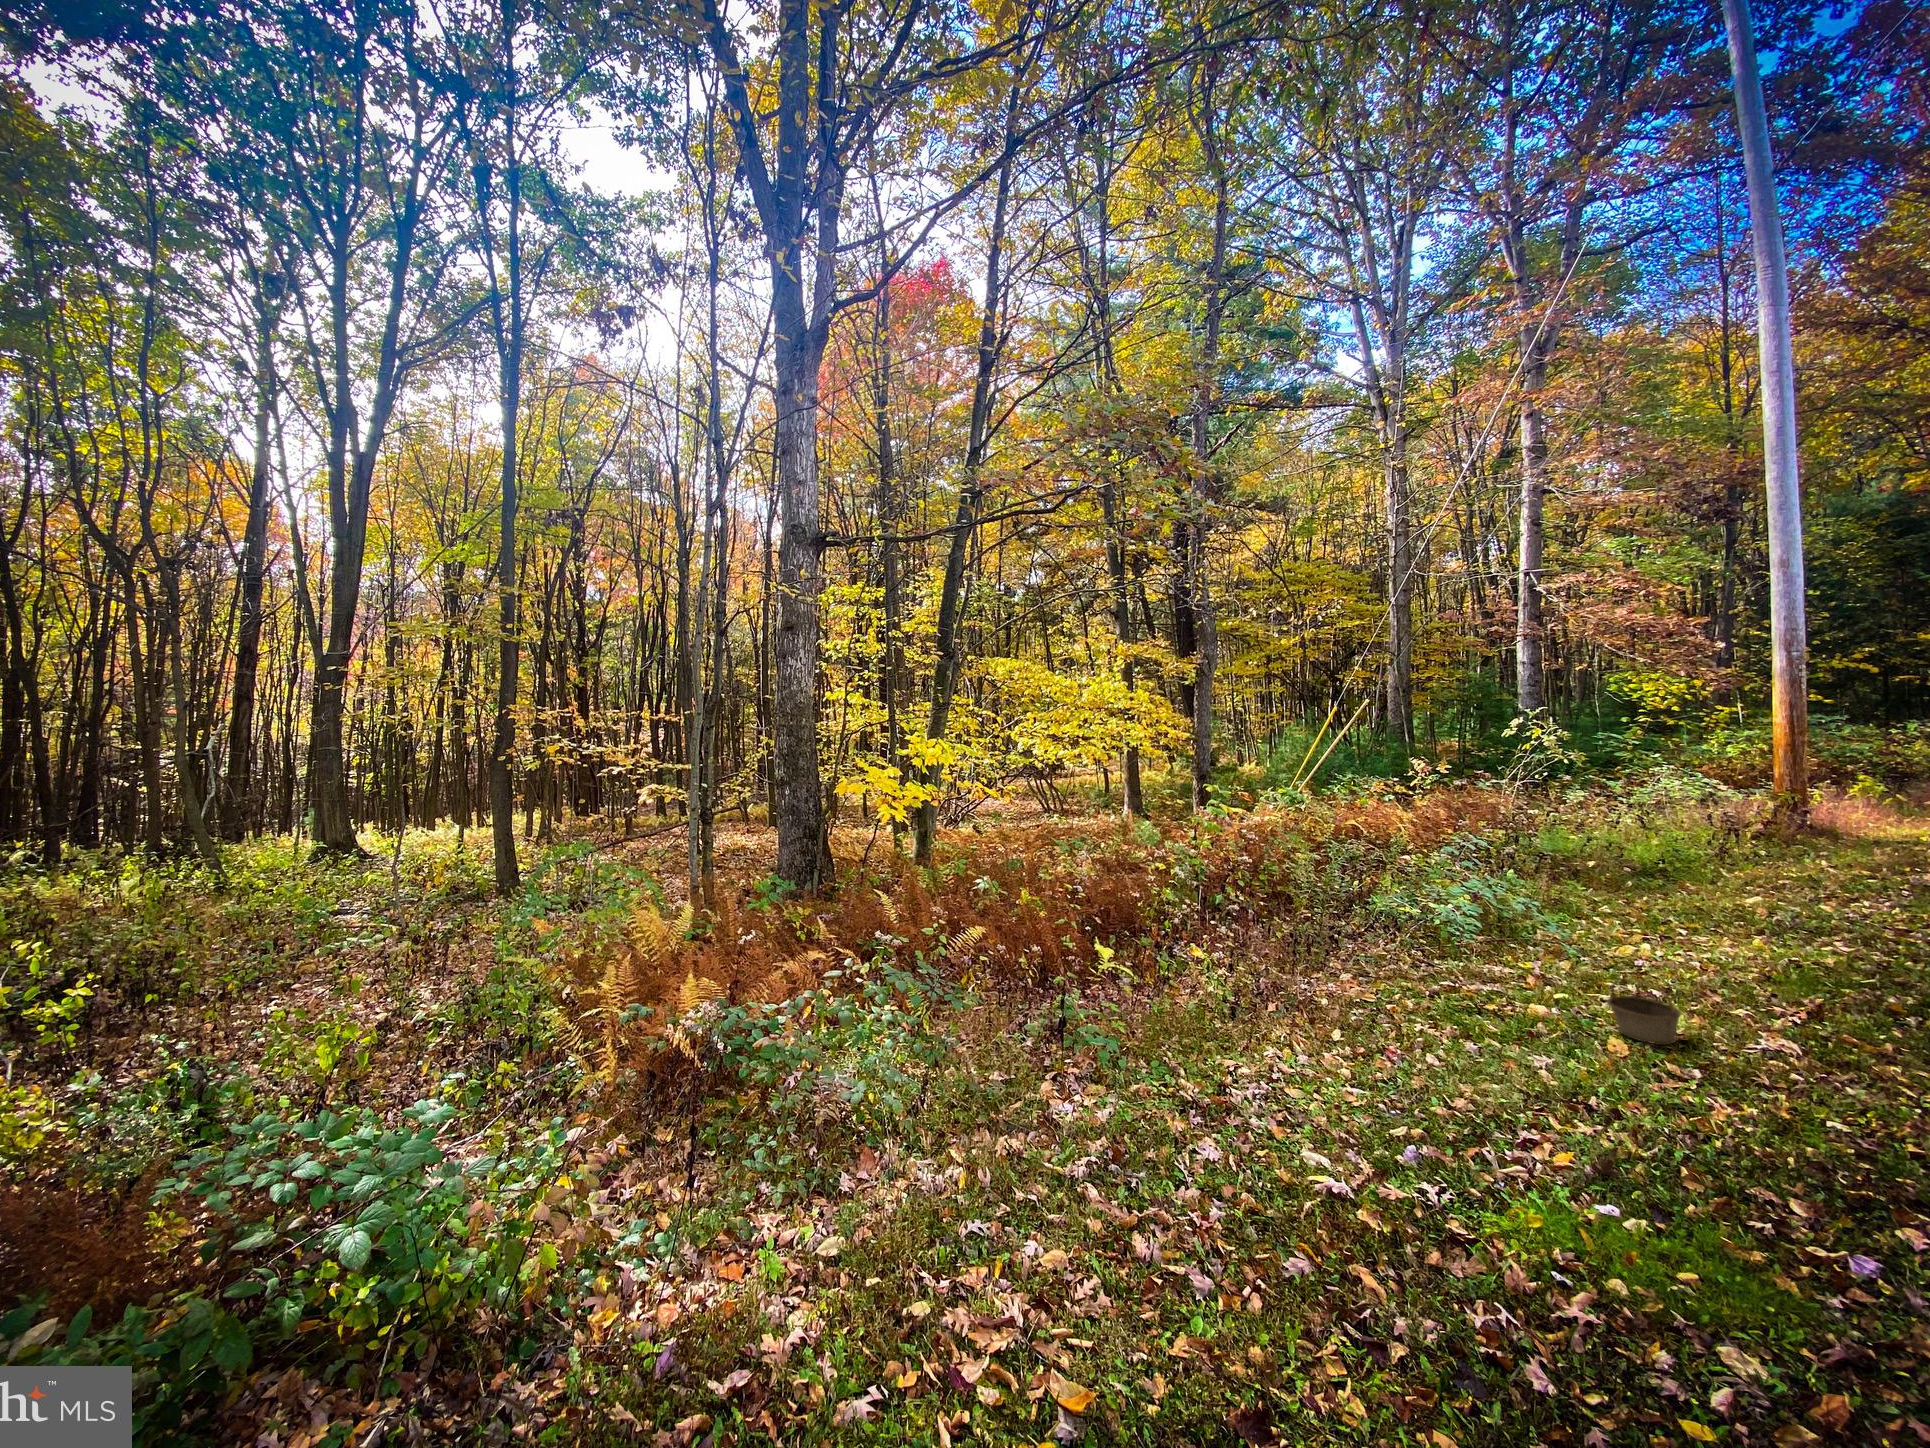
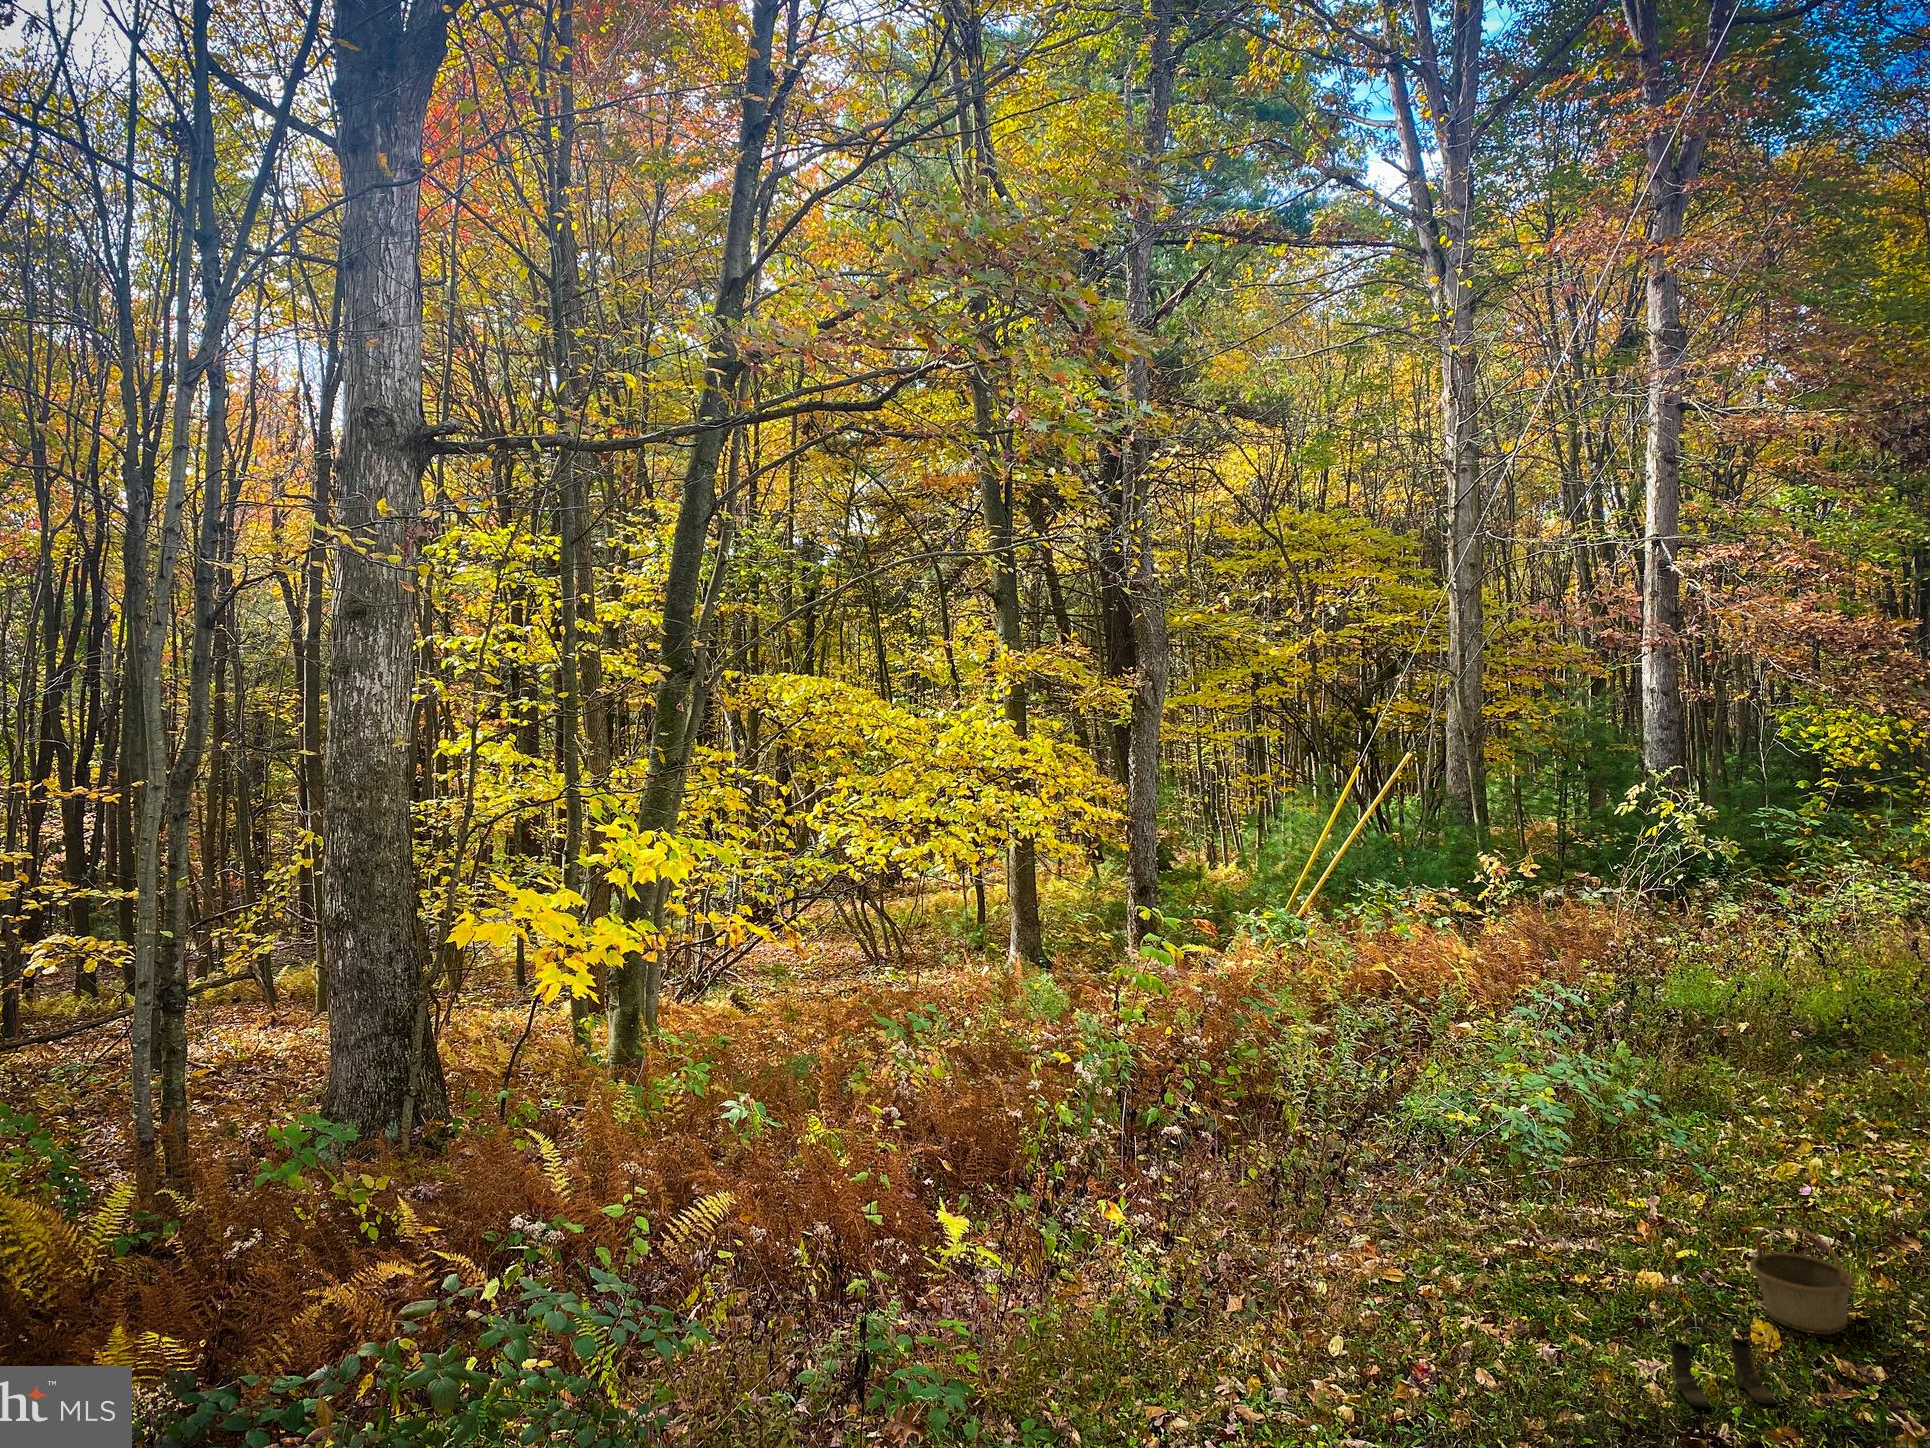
boots: none [1555,1041,1630,1080] -> present [1669,1338,1775,1407]

